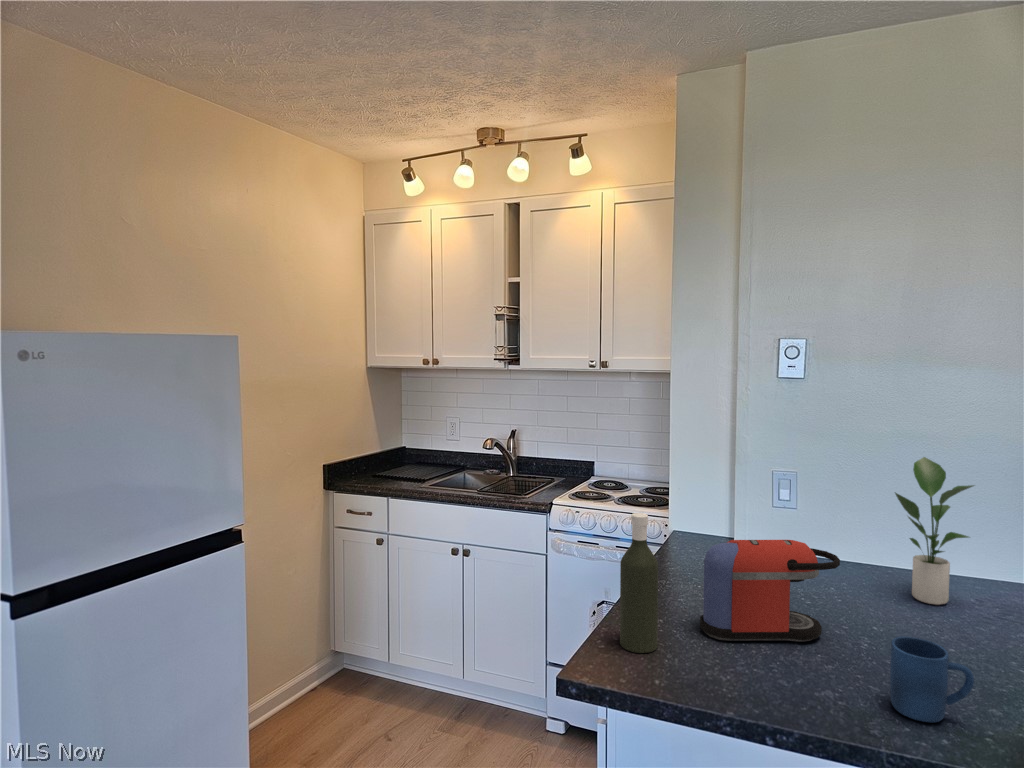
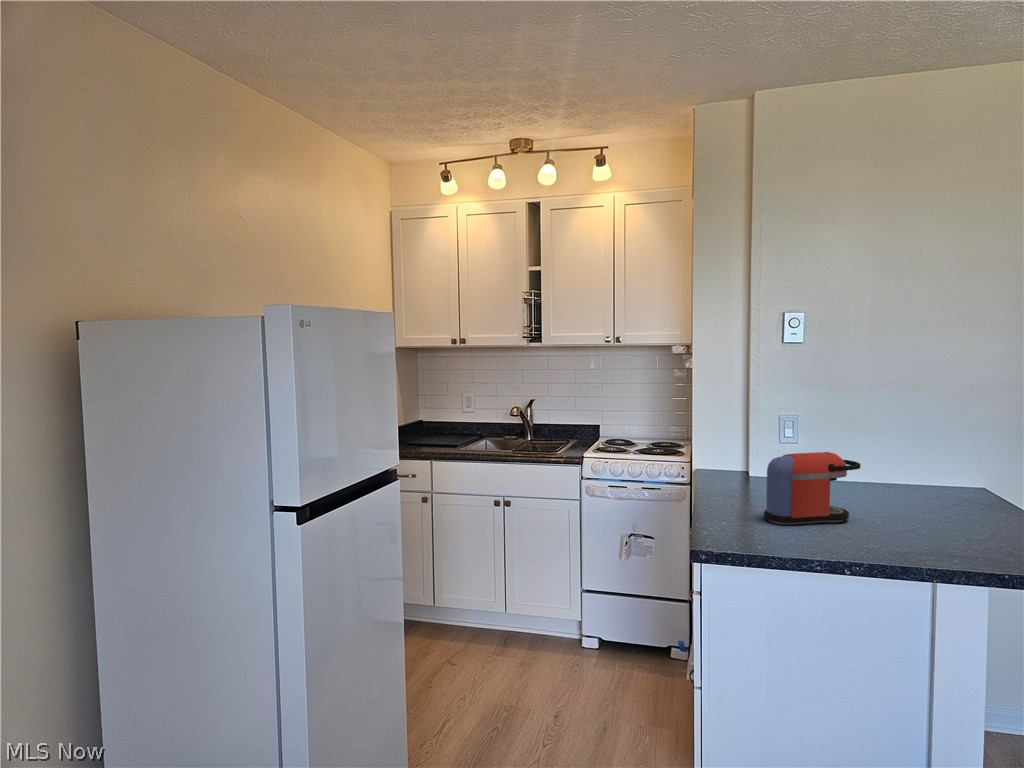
potted plant: present [895,457,974,605] -> none [881,396,938,499]
bottle: present [620,513,658,653] -> none [716,434,745,534]
mug: present [890,637,974,722] -> none [913,503,968,553]

